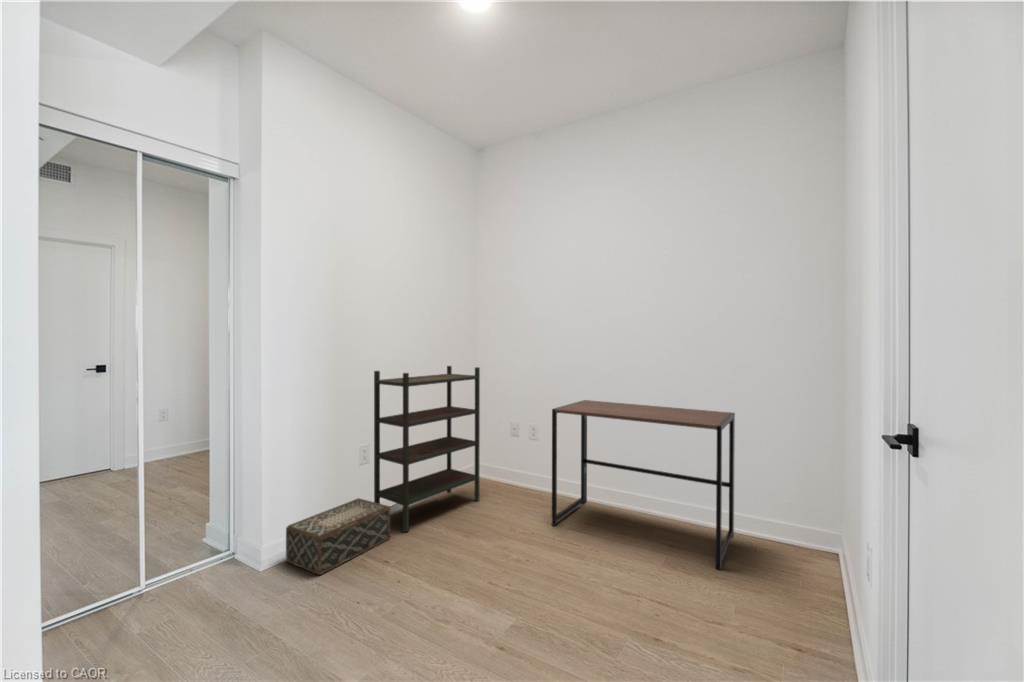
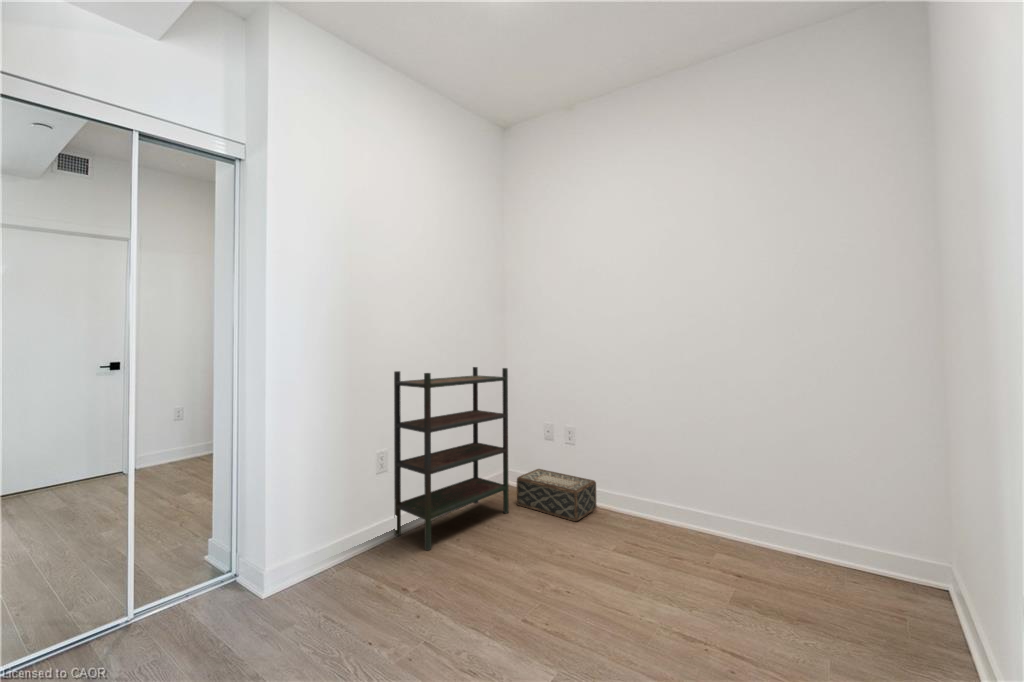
desk: present [552,400,735,569] -> none [589,403,806,607]
woven basket: present [286,498,390,575] -> present [517,469,597,521]

